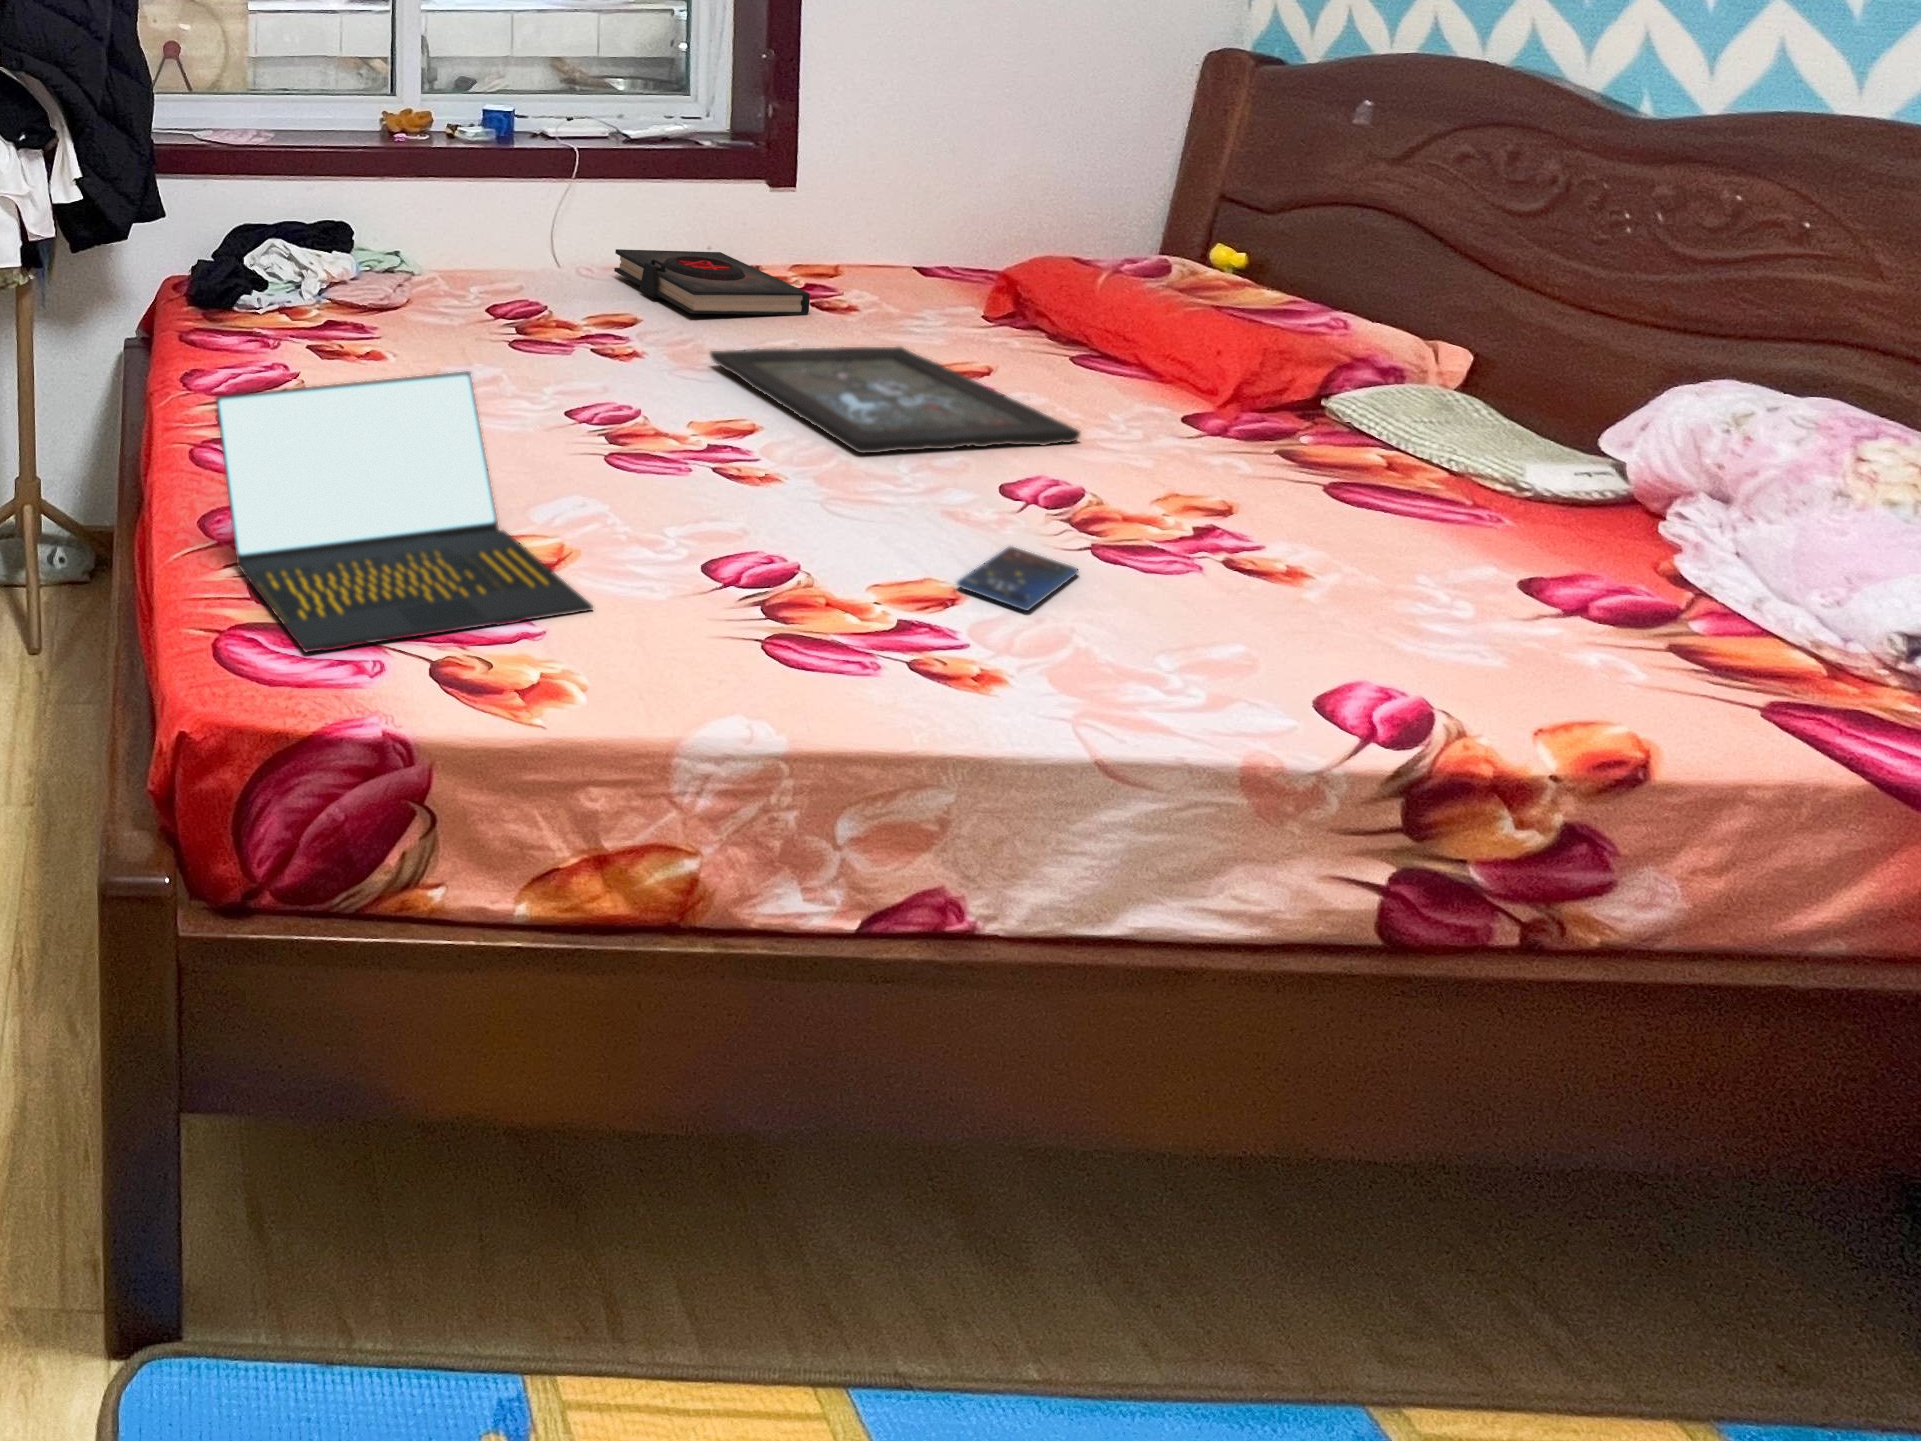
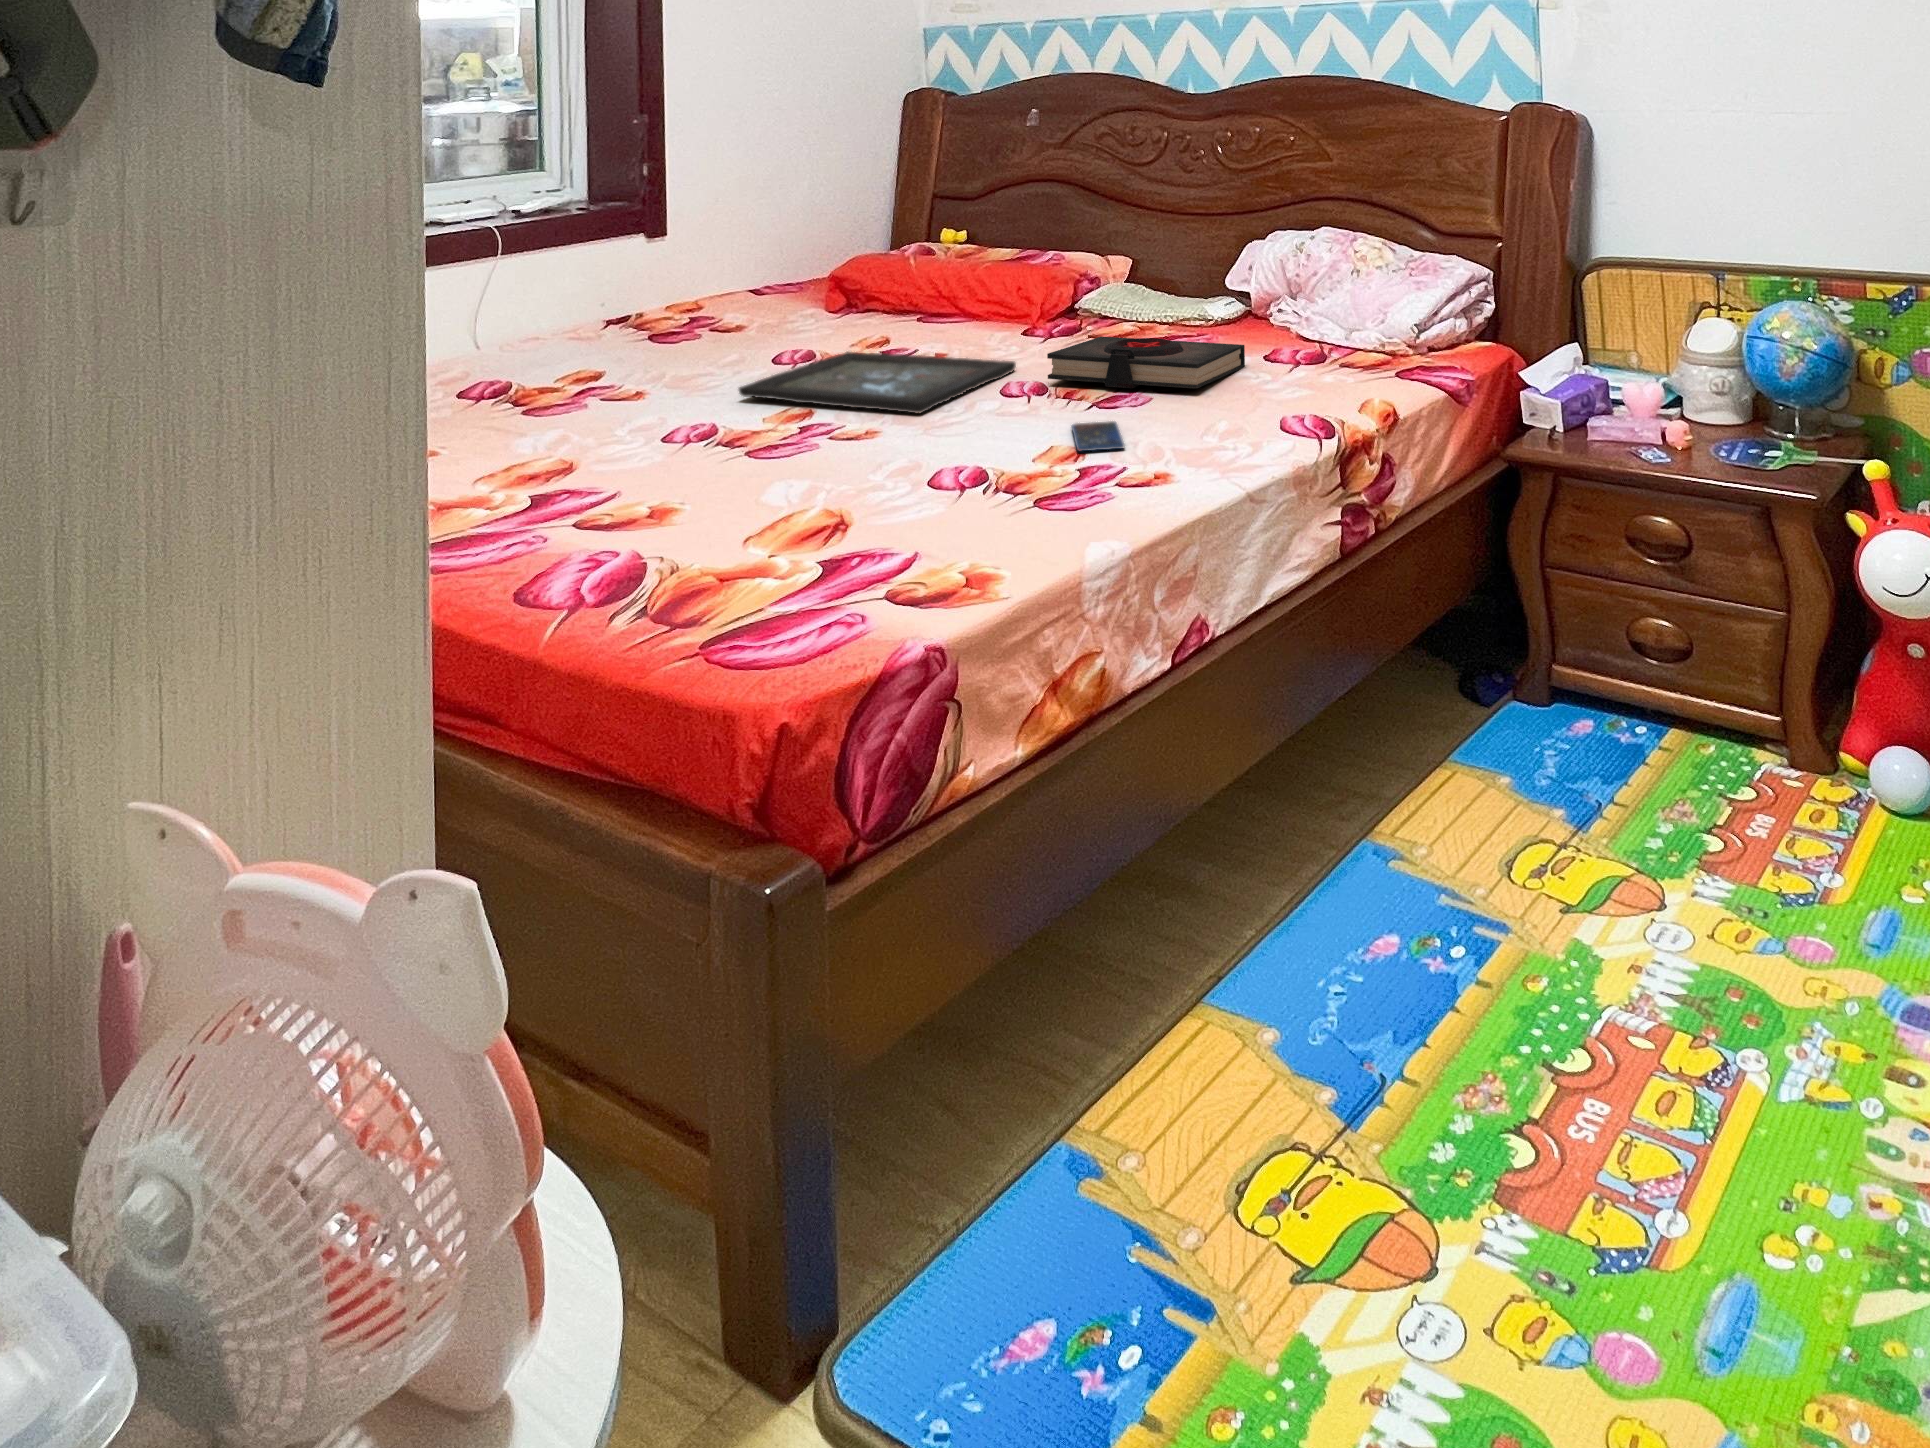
book: present [614,249,810,315] -> present [1047,337,1245,388]
laptop: present [216,371,593,652] -> none [575,398,923,642]

